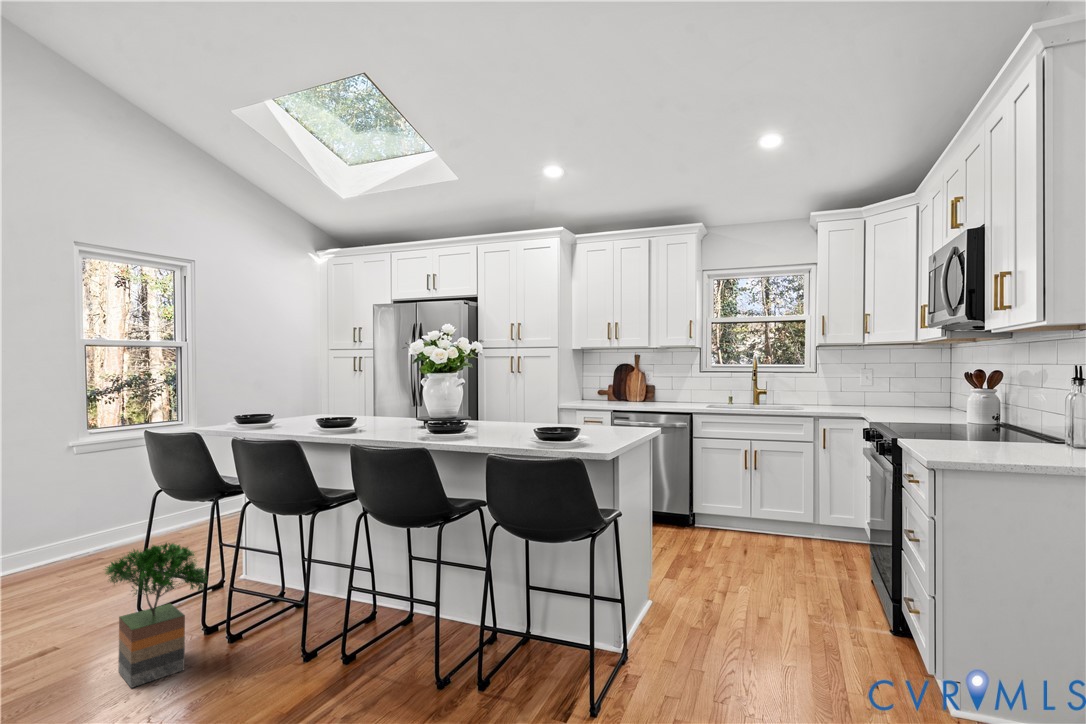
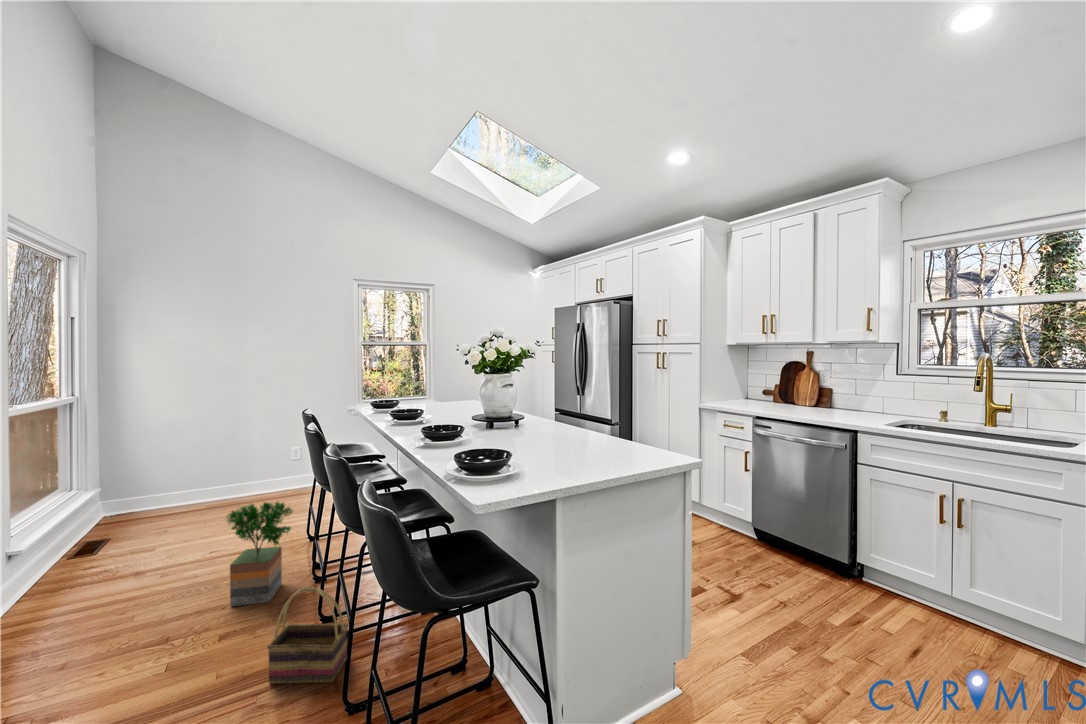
basket: none [303,593,383,705] -> present [267,587,348,684]

